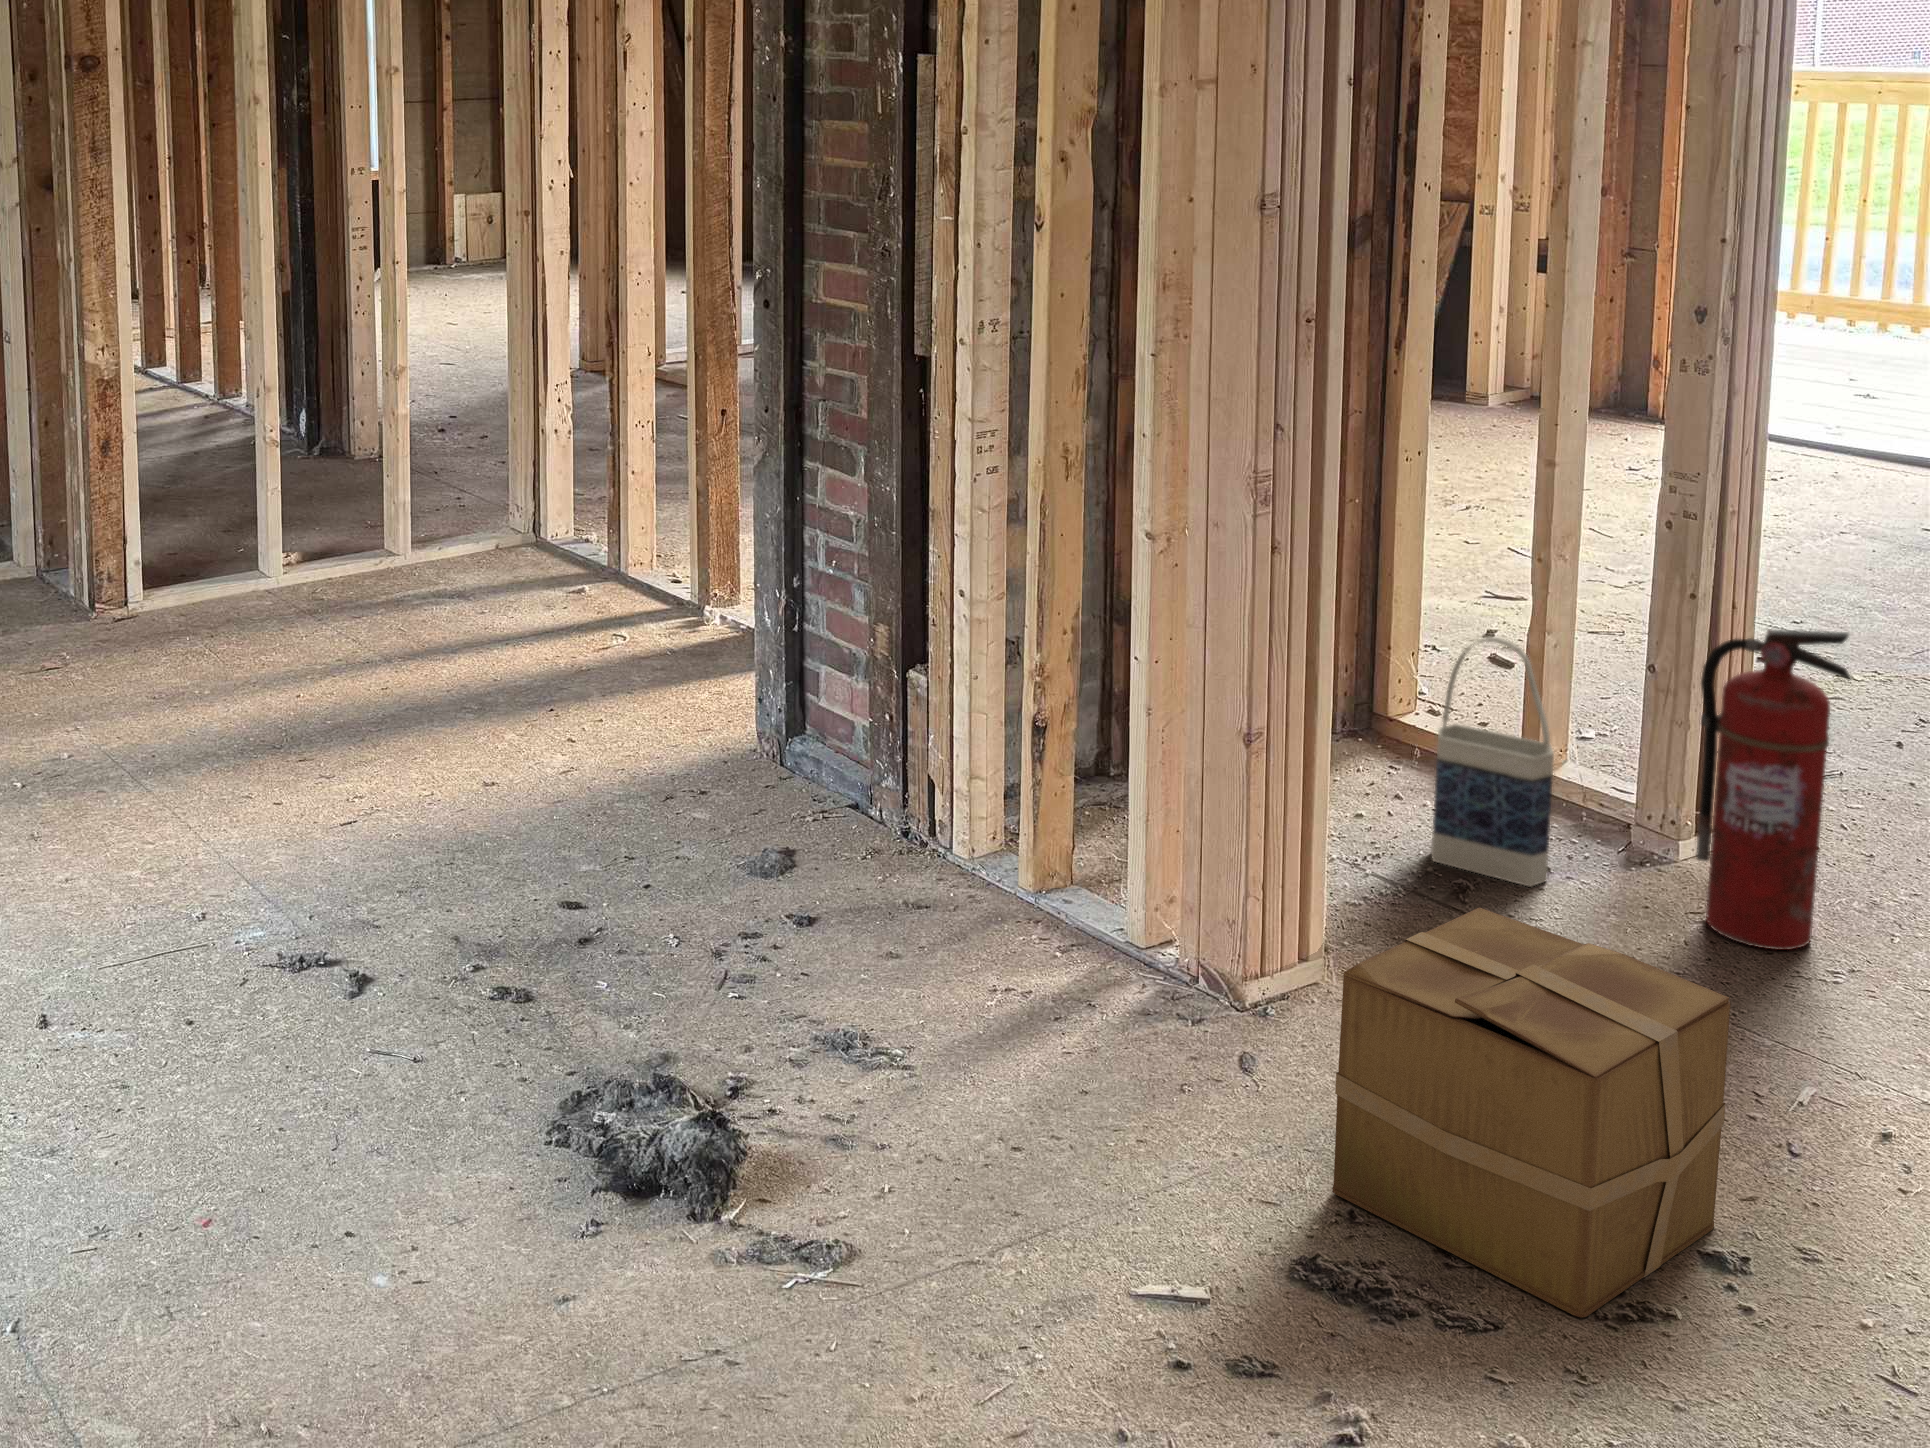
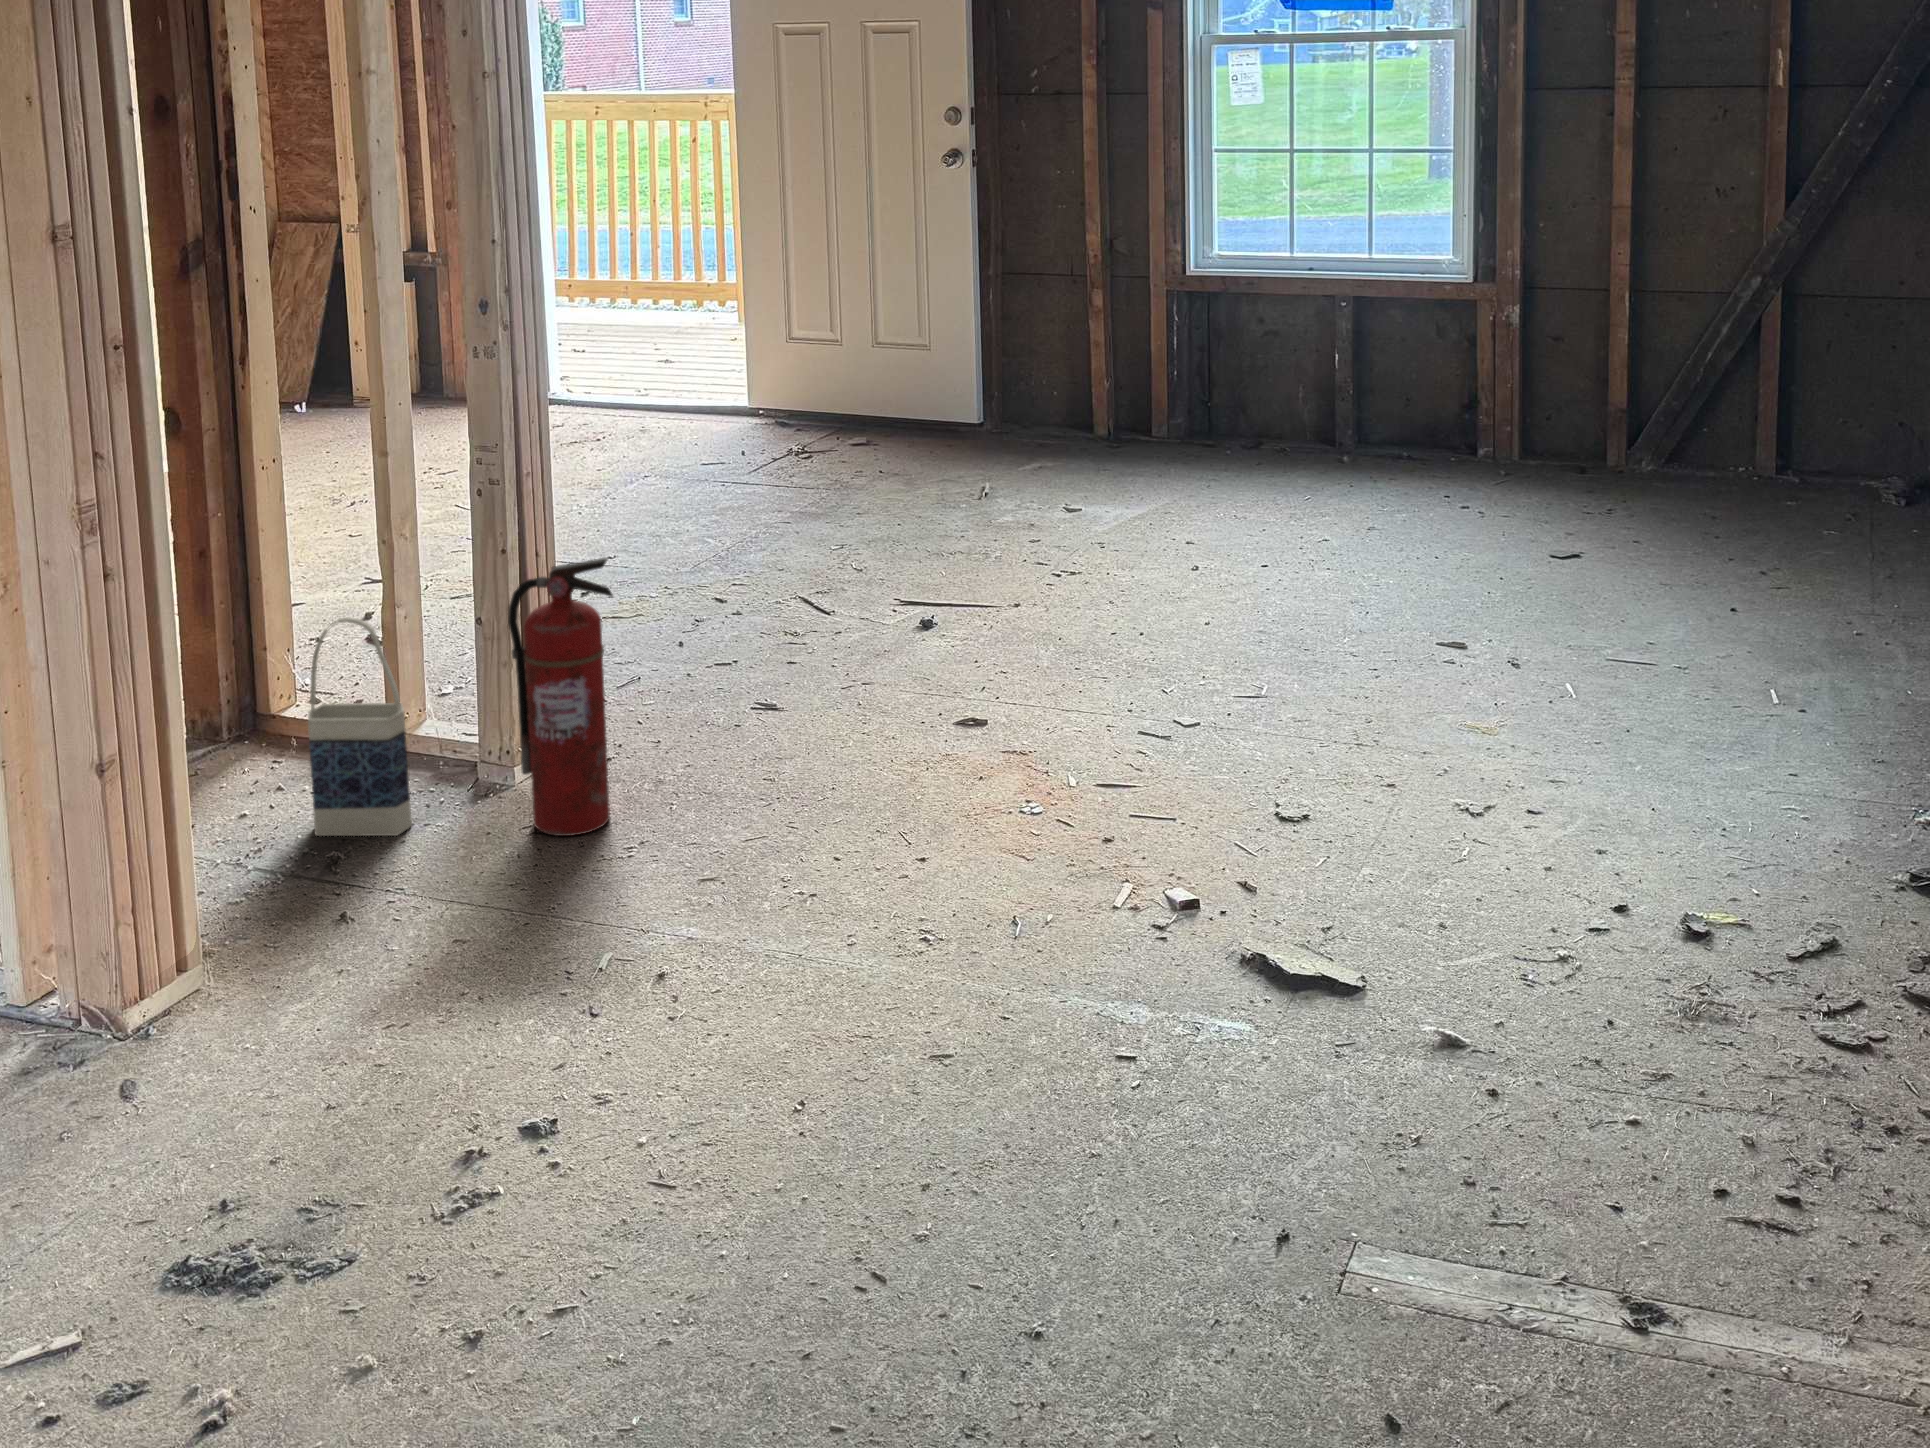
cardboard box: present [1332,908,1730,1317] -> none [191,872,530,1220]

